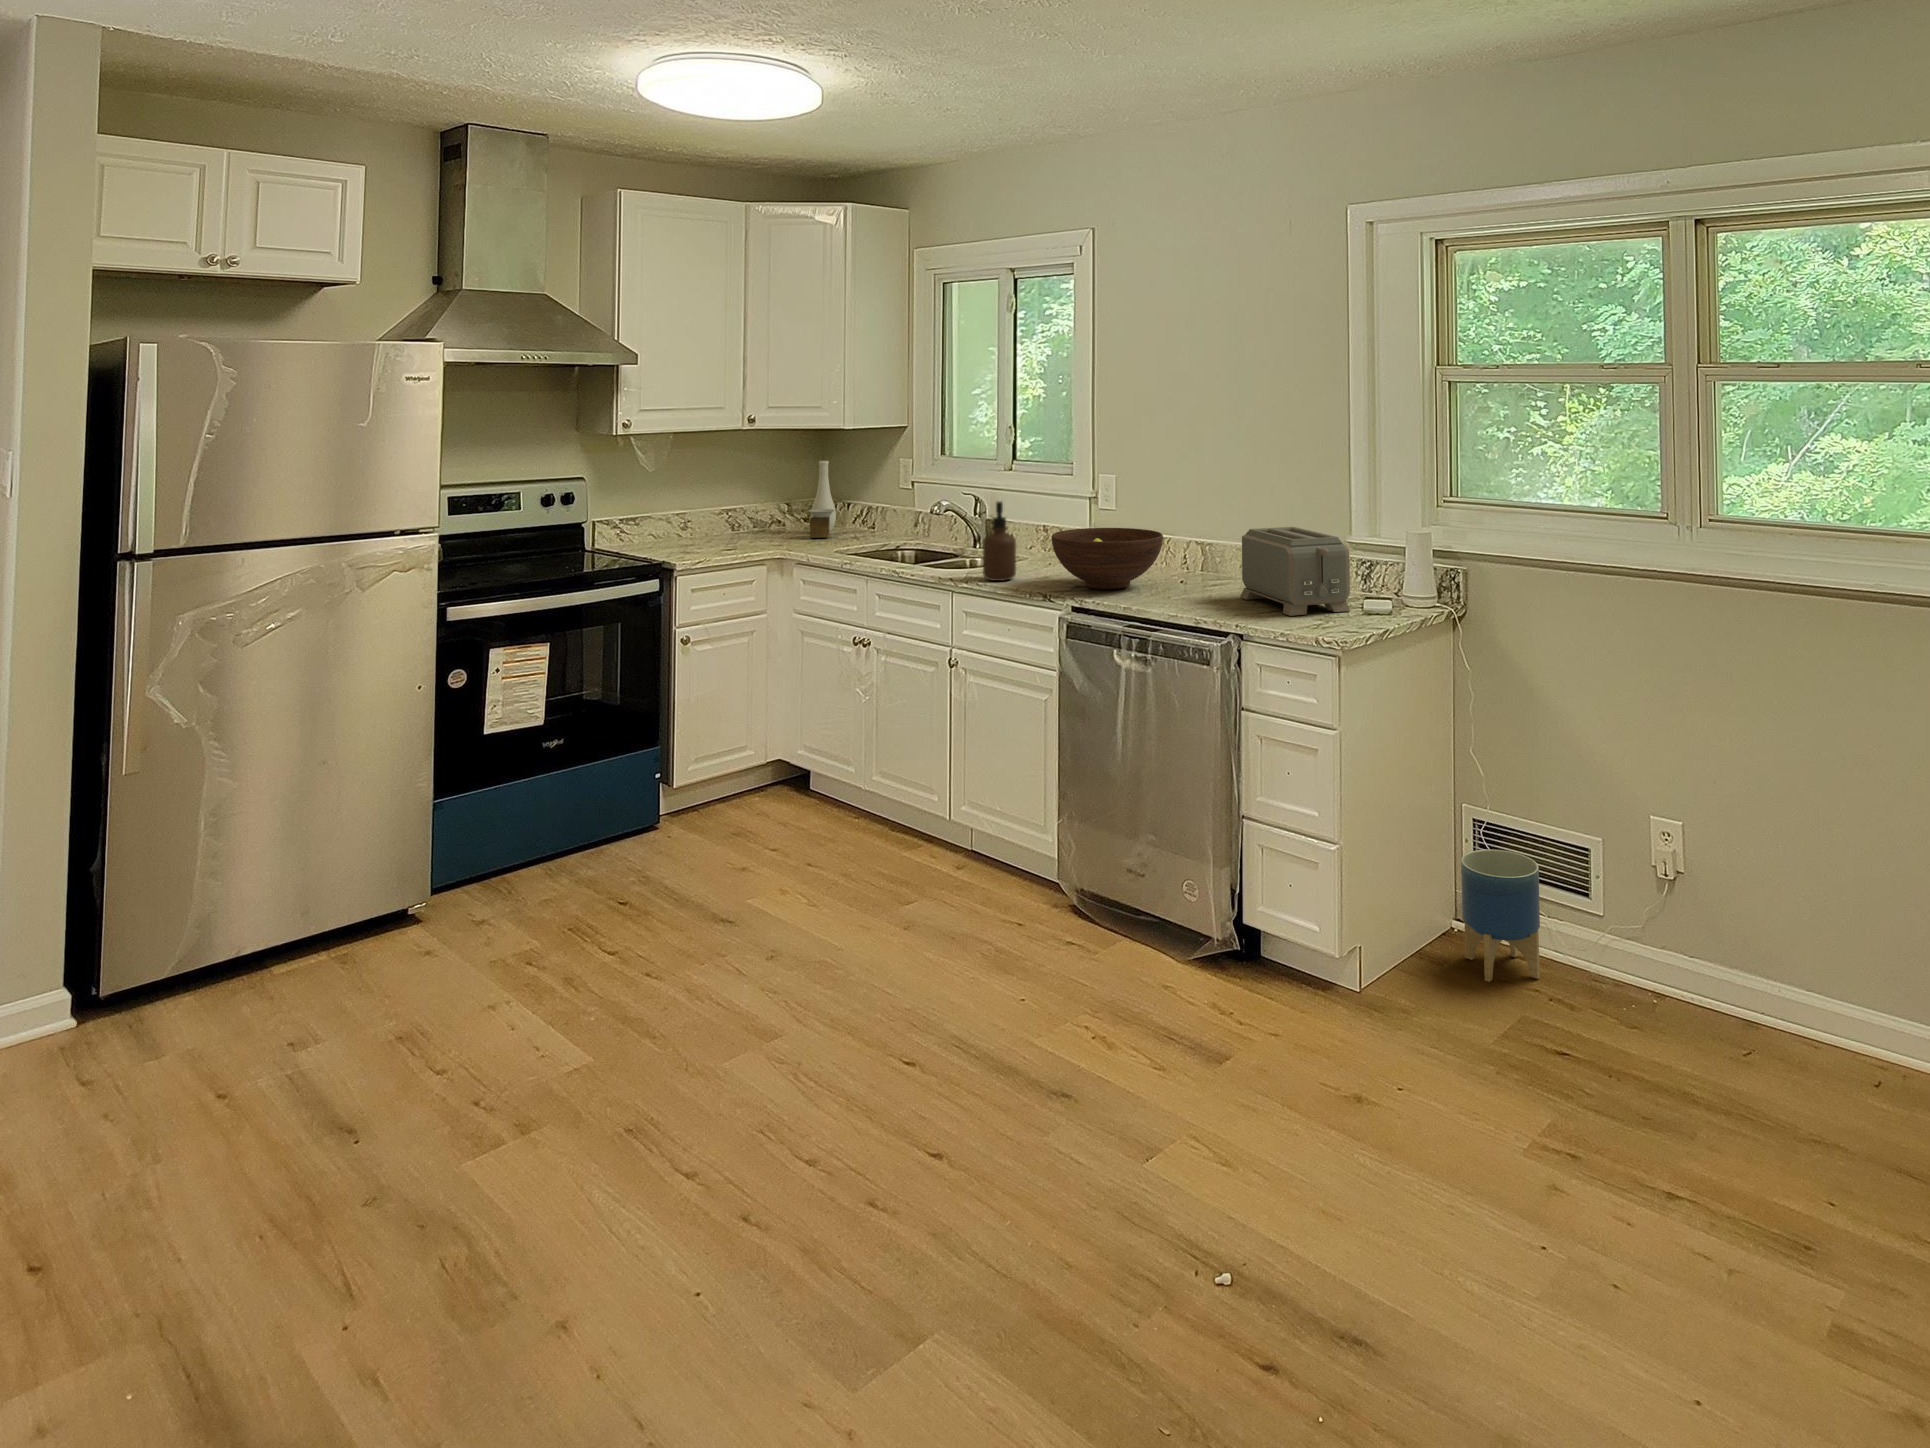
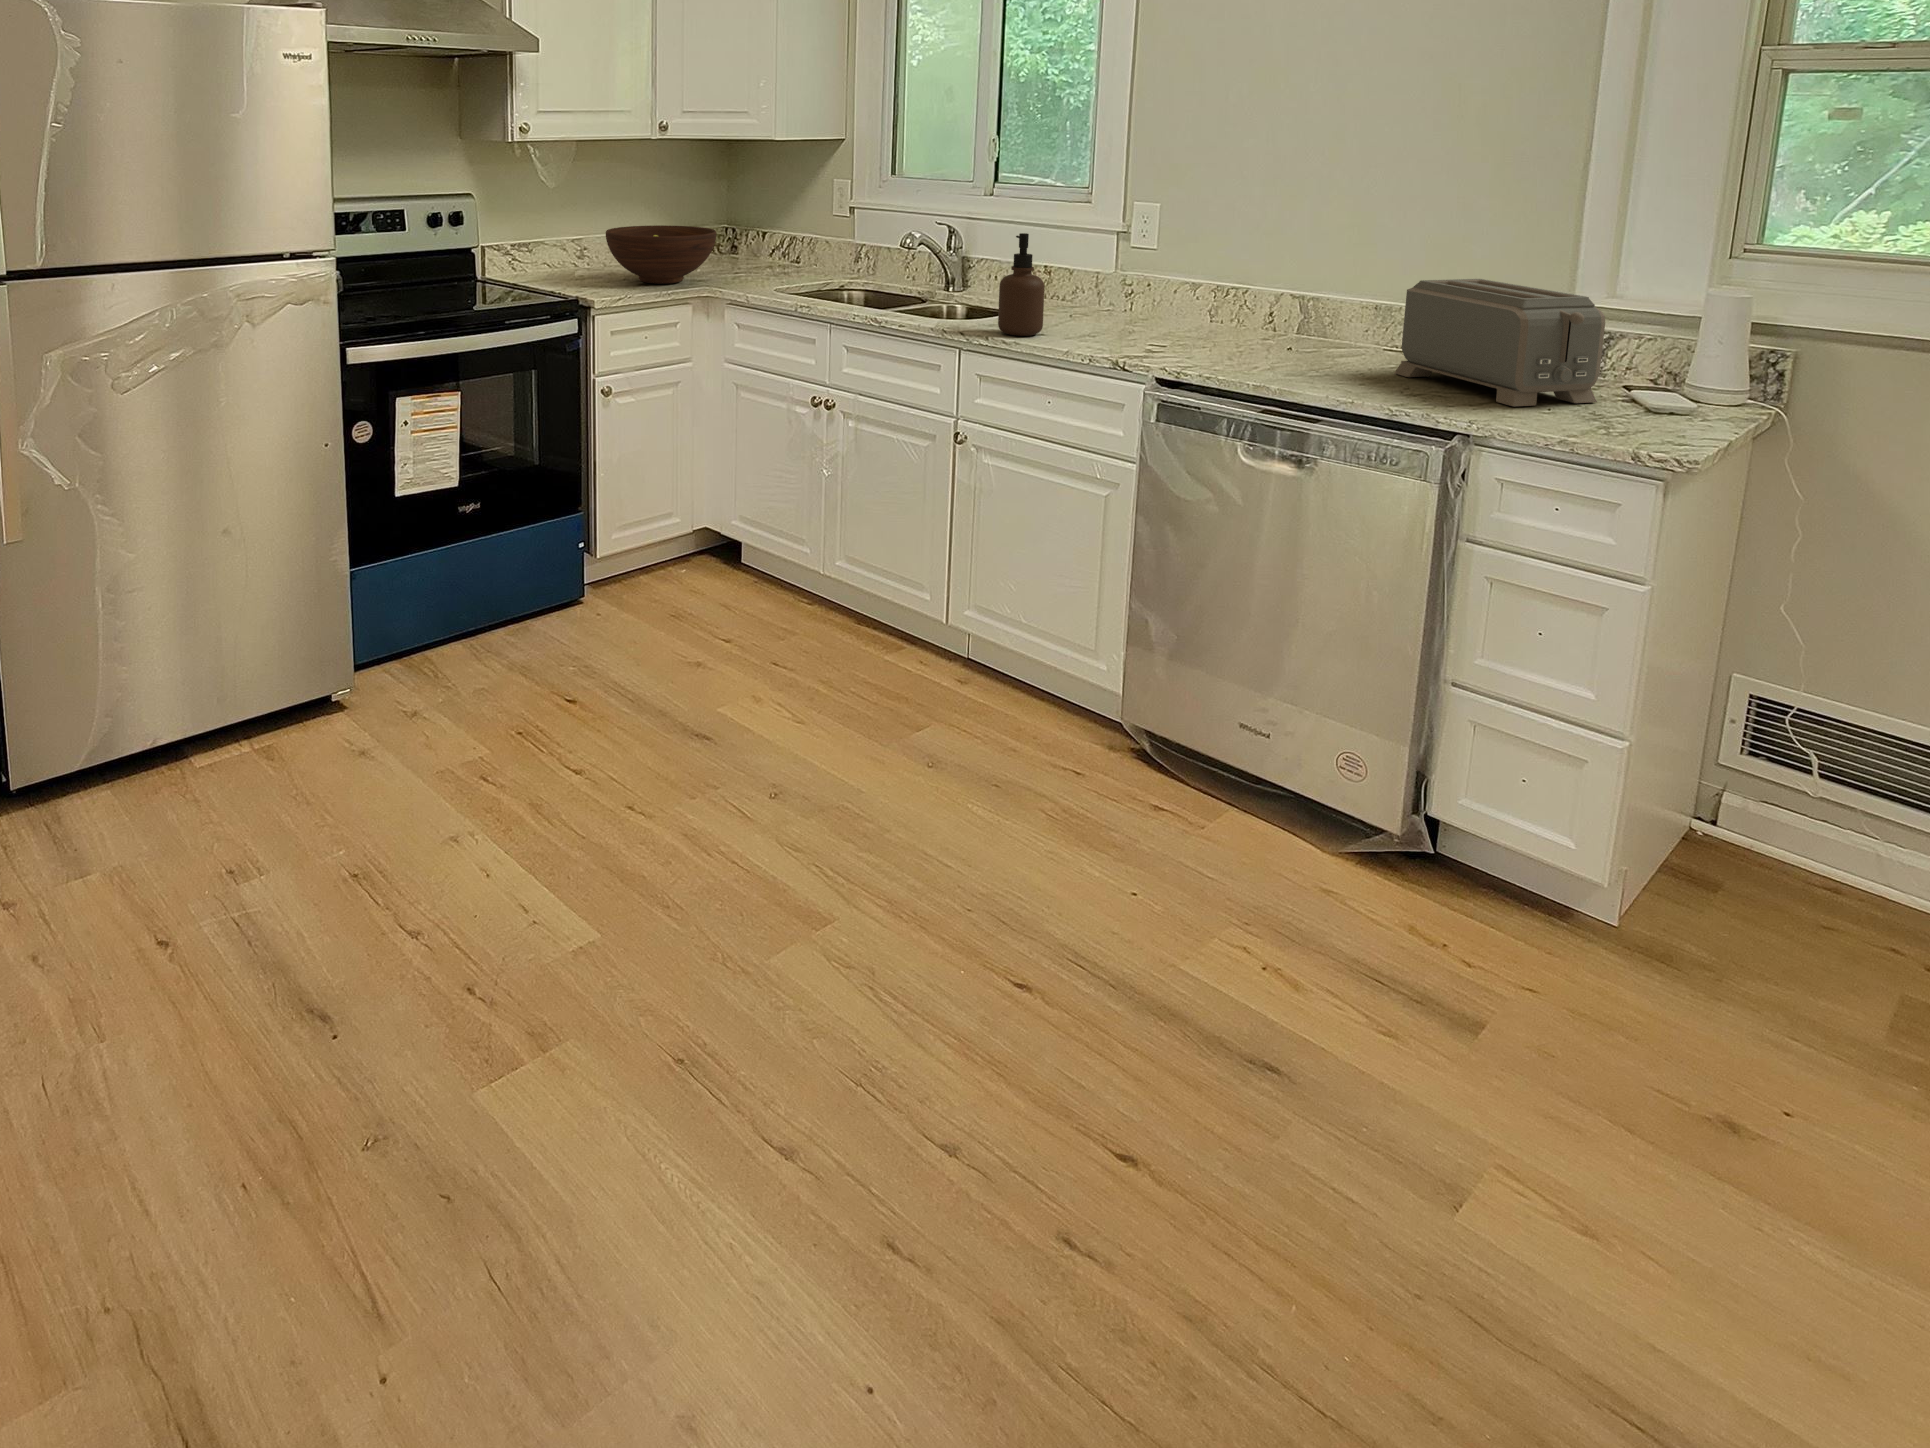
vase: present [809,461,836,538] -> none [726,179,759,271]
fruit bowl: present [1052,528,1163,589] -> present [606,225,716,284]
planter: present [1461,850,1540,982] -> none [1748,743,1910,930]

